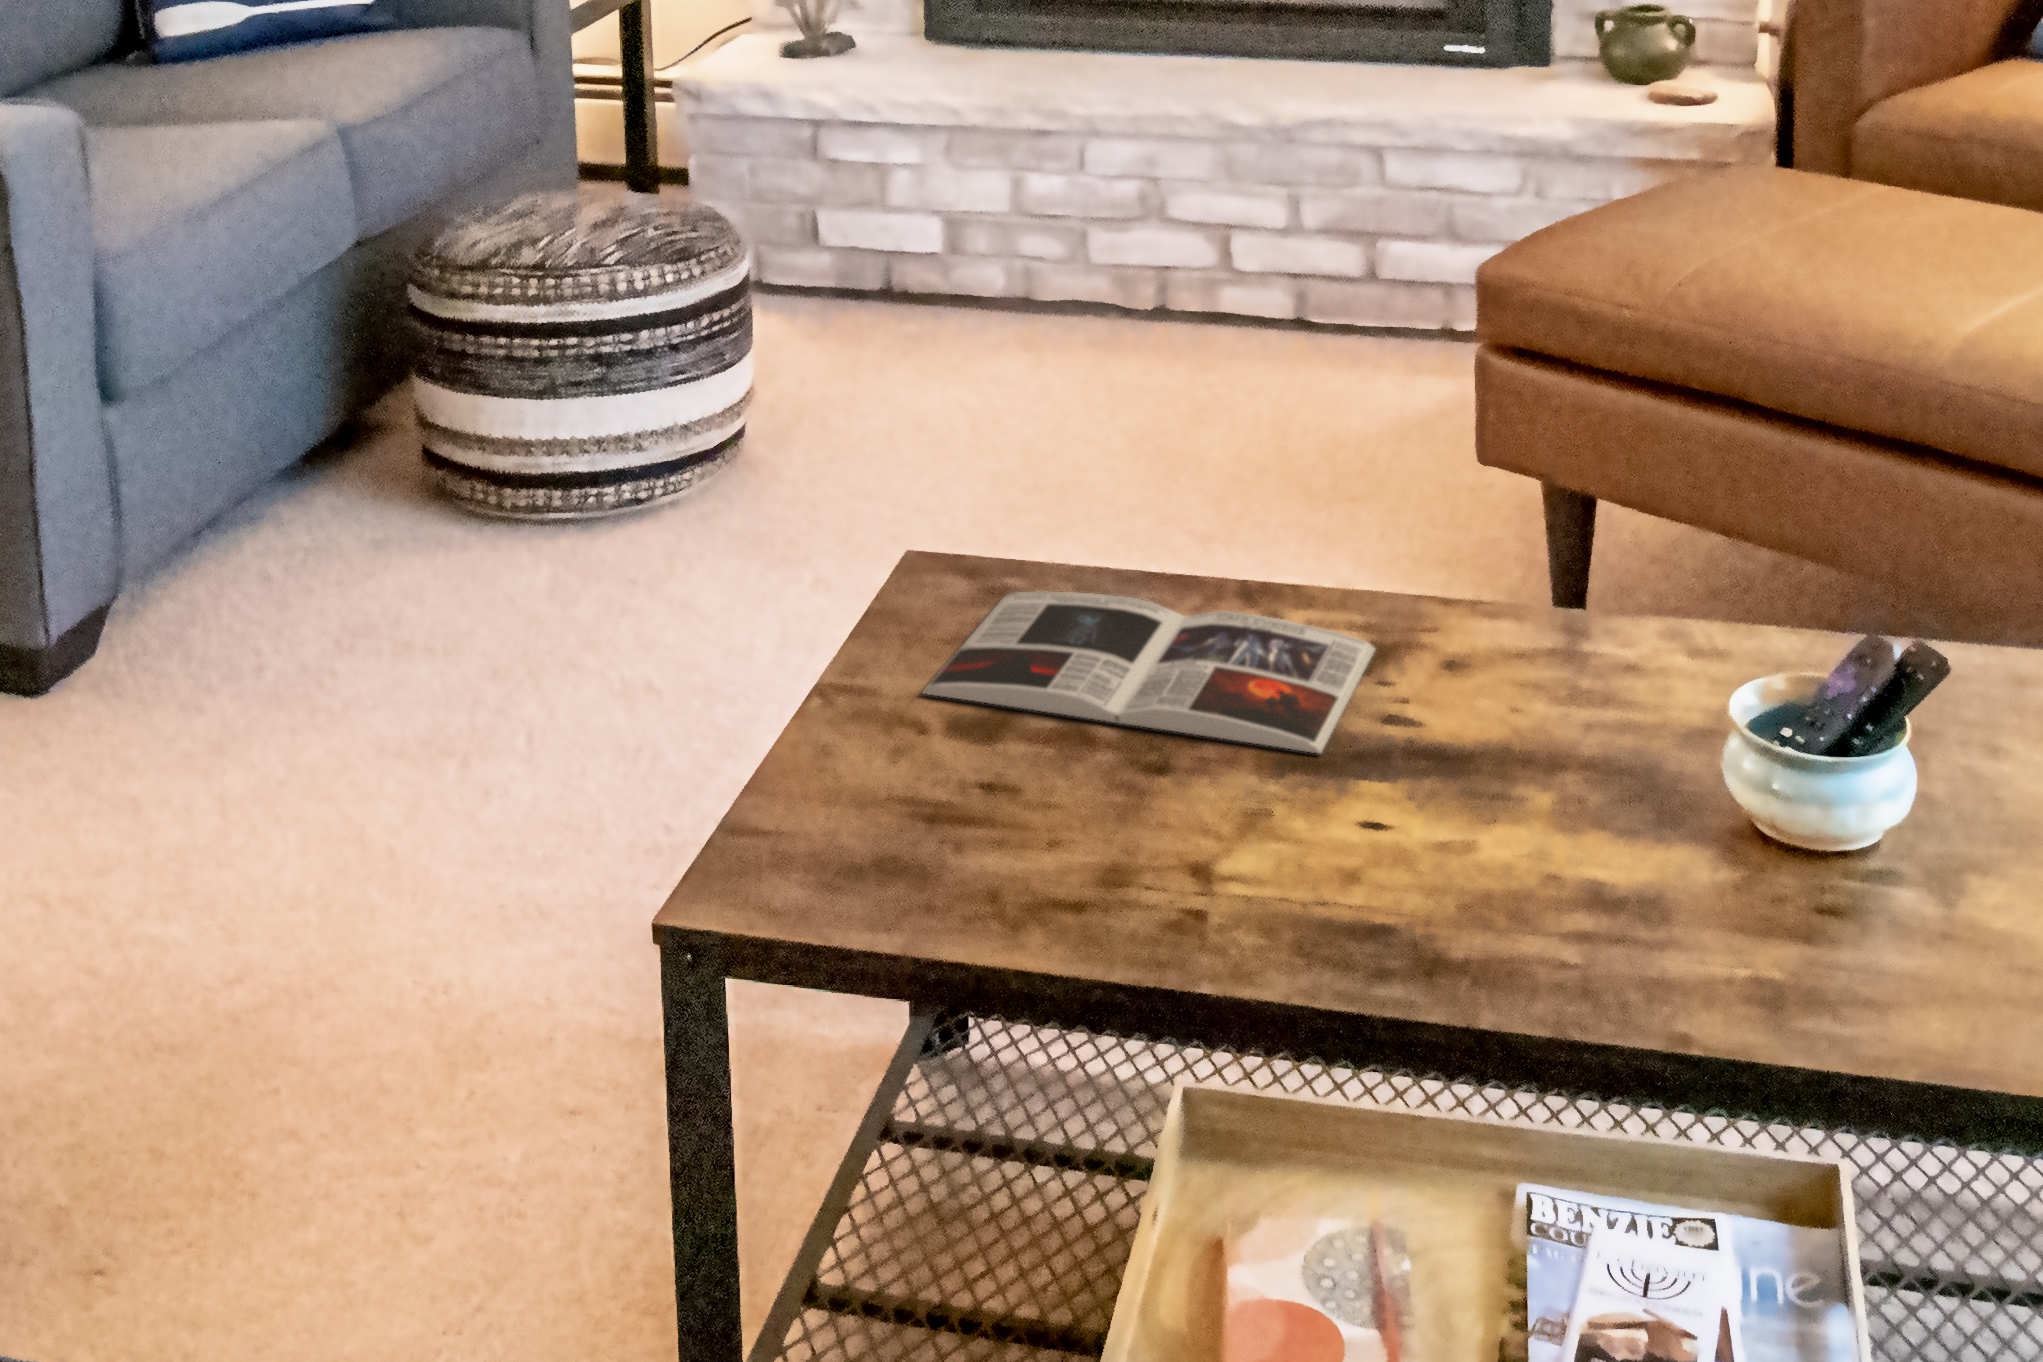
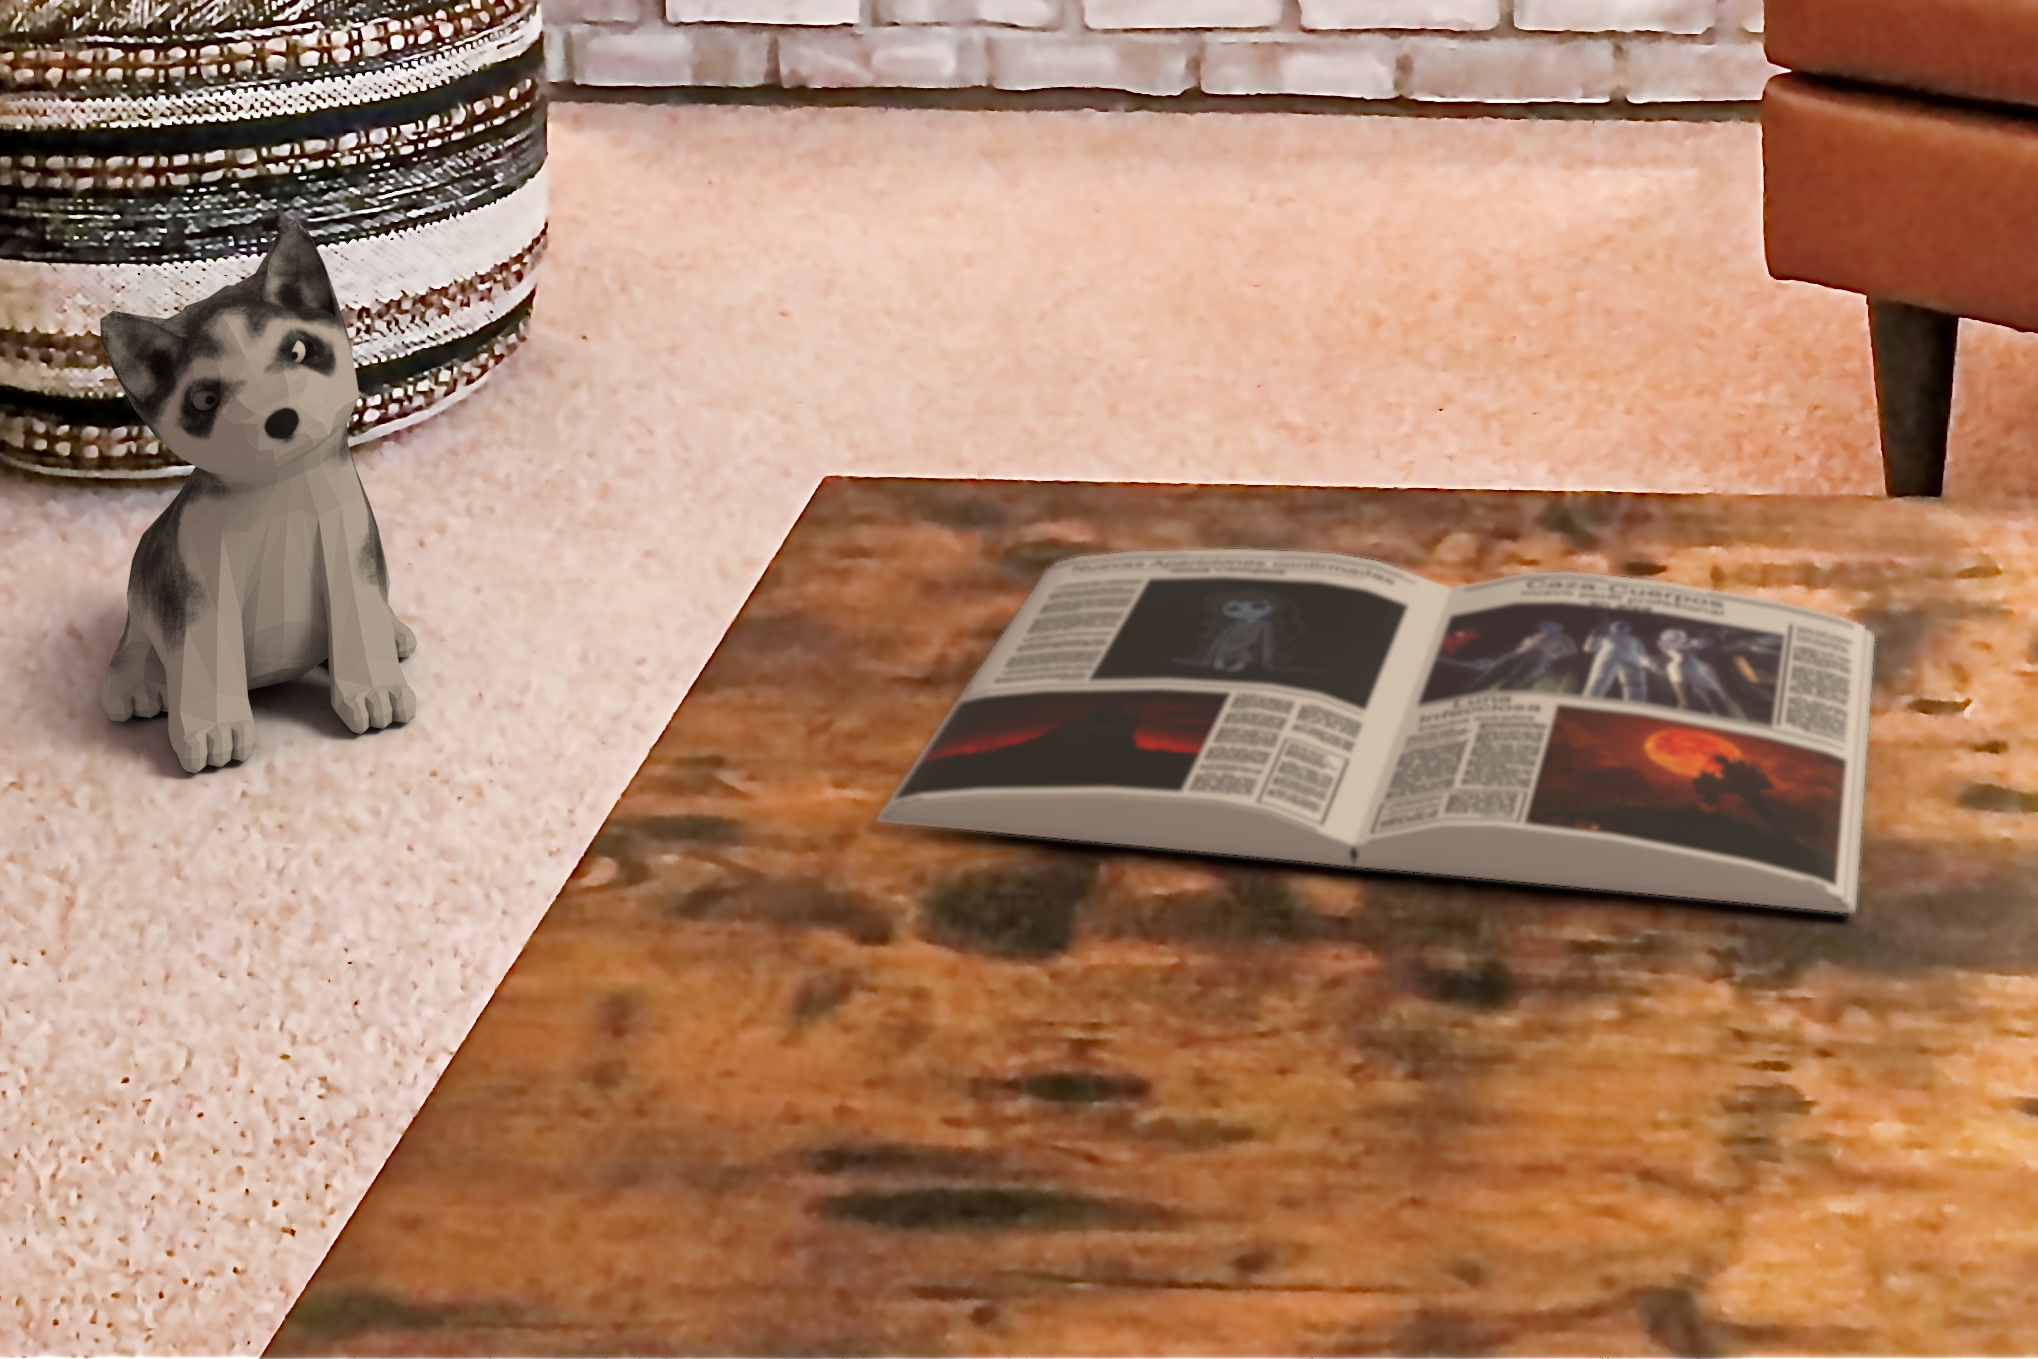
plush toy: none [531,393,695,679] -> present [100,220,417,773]

